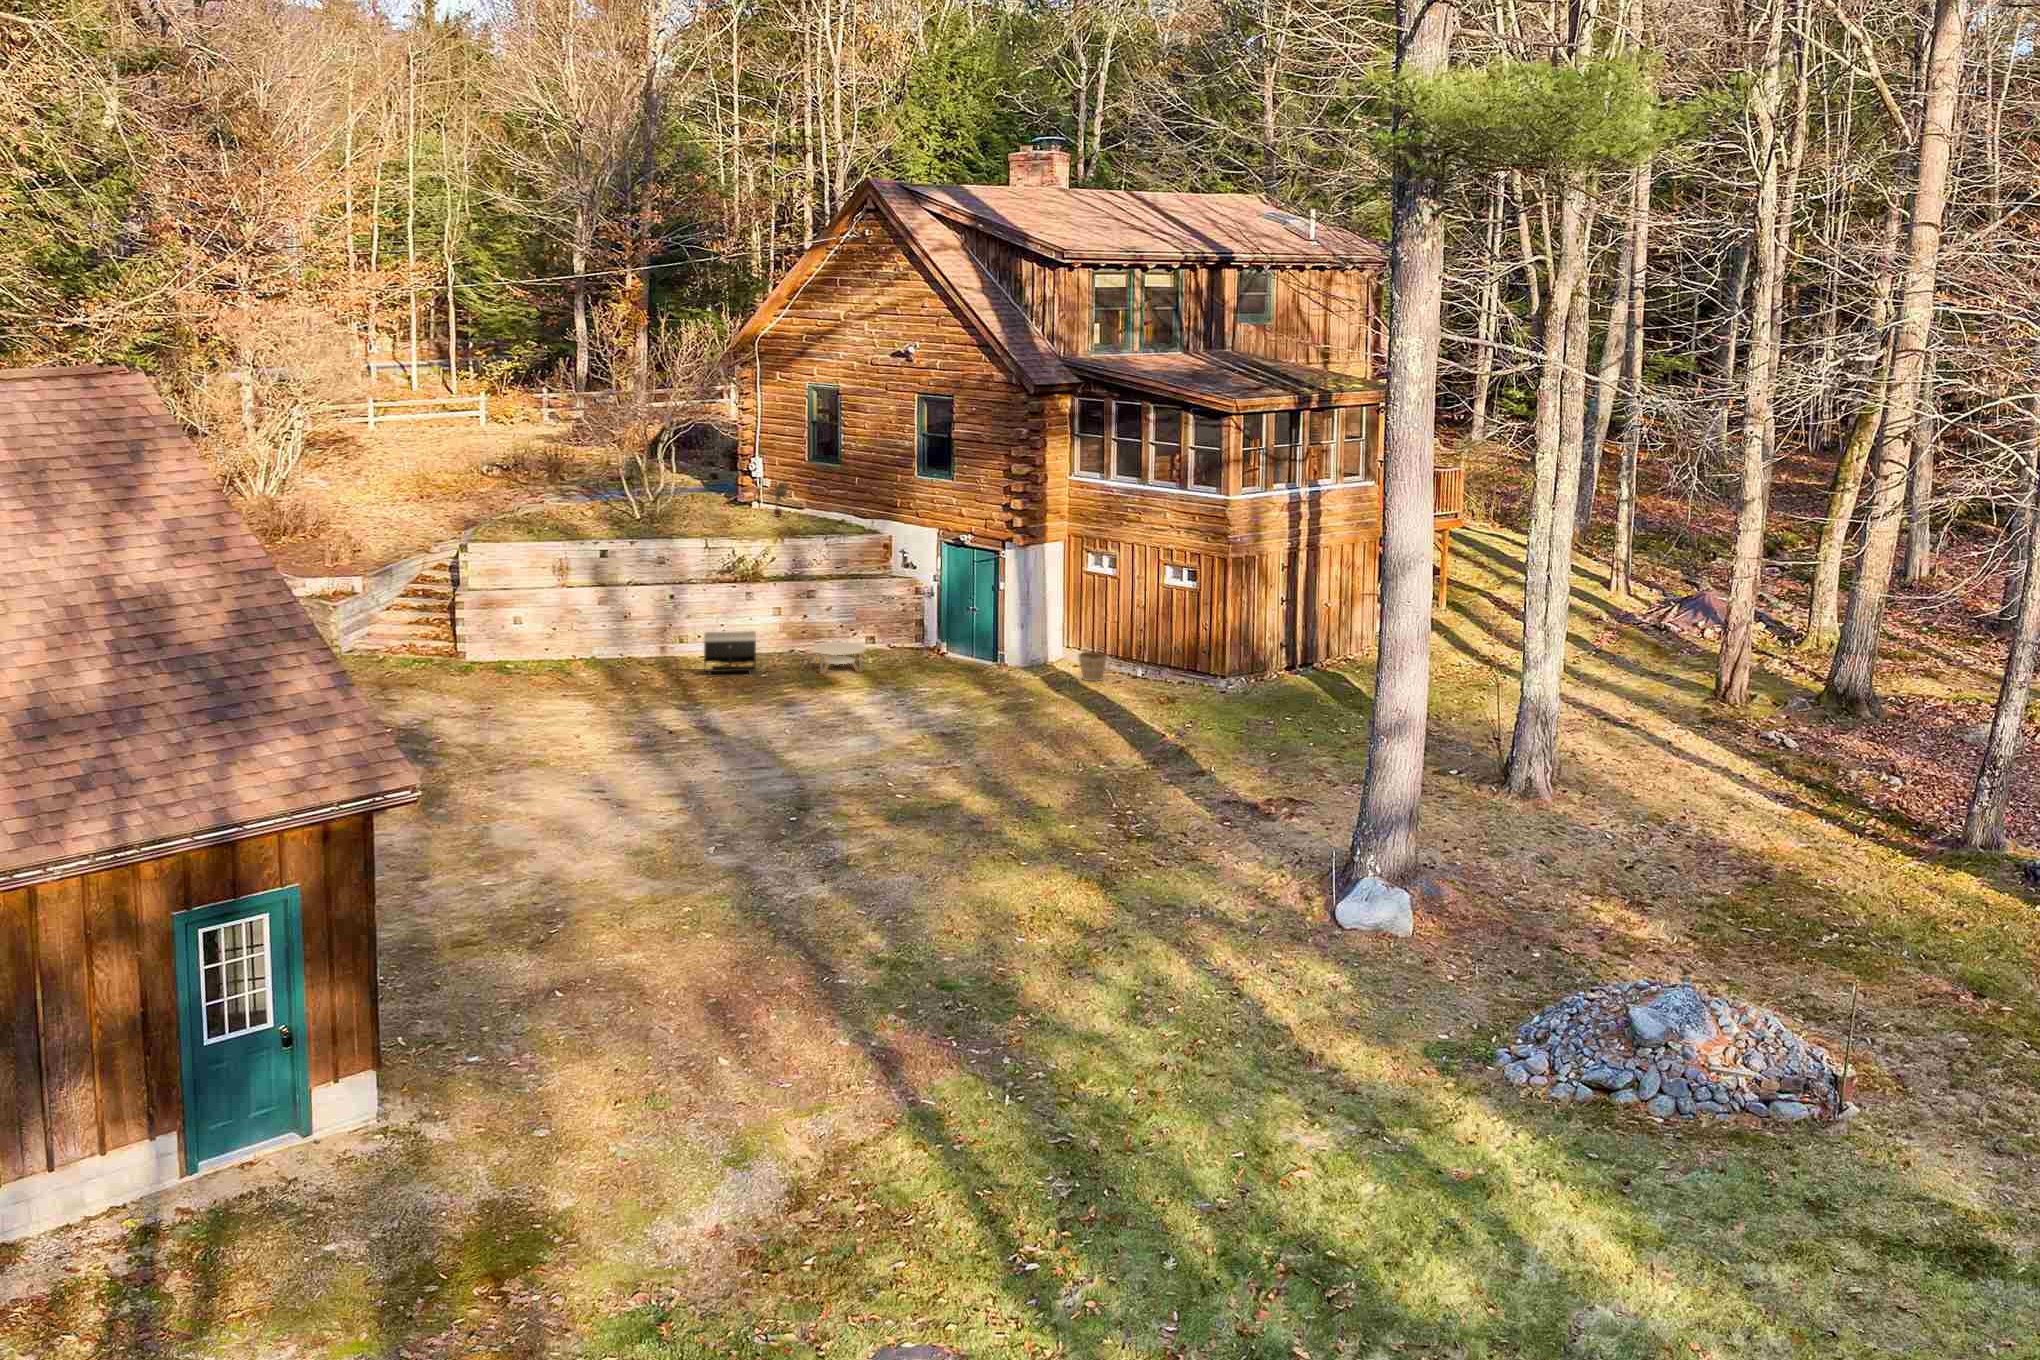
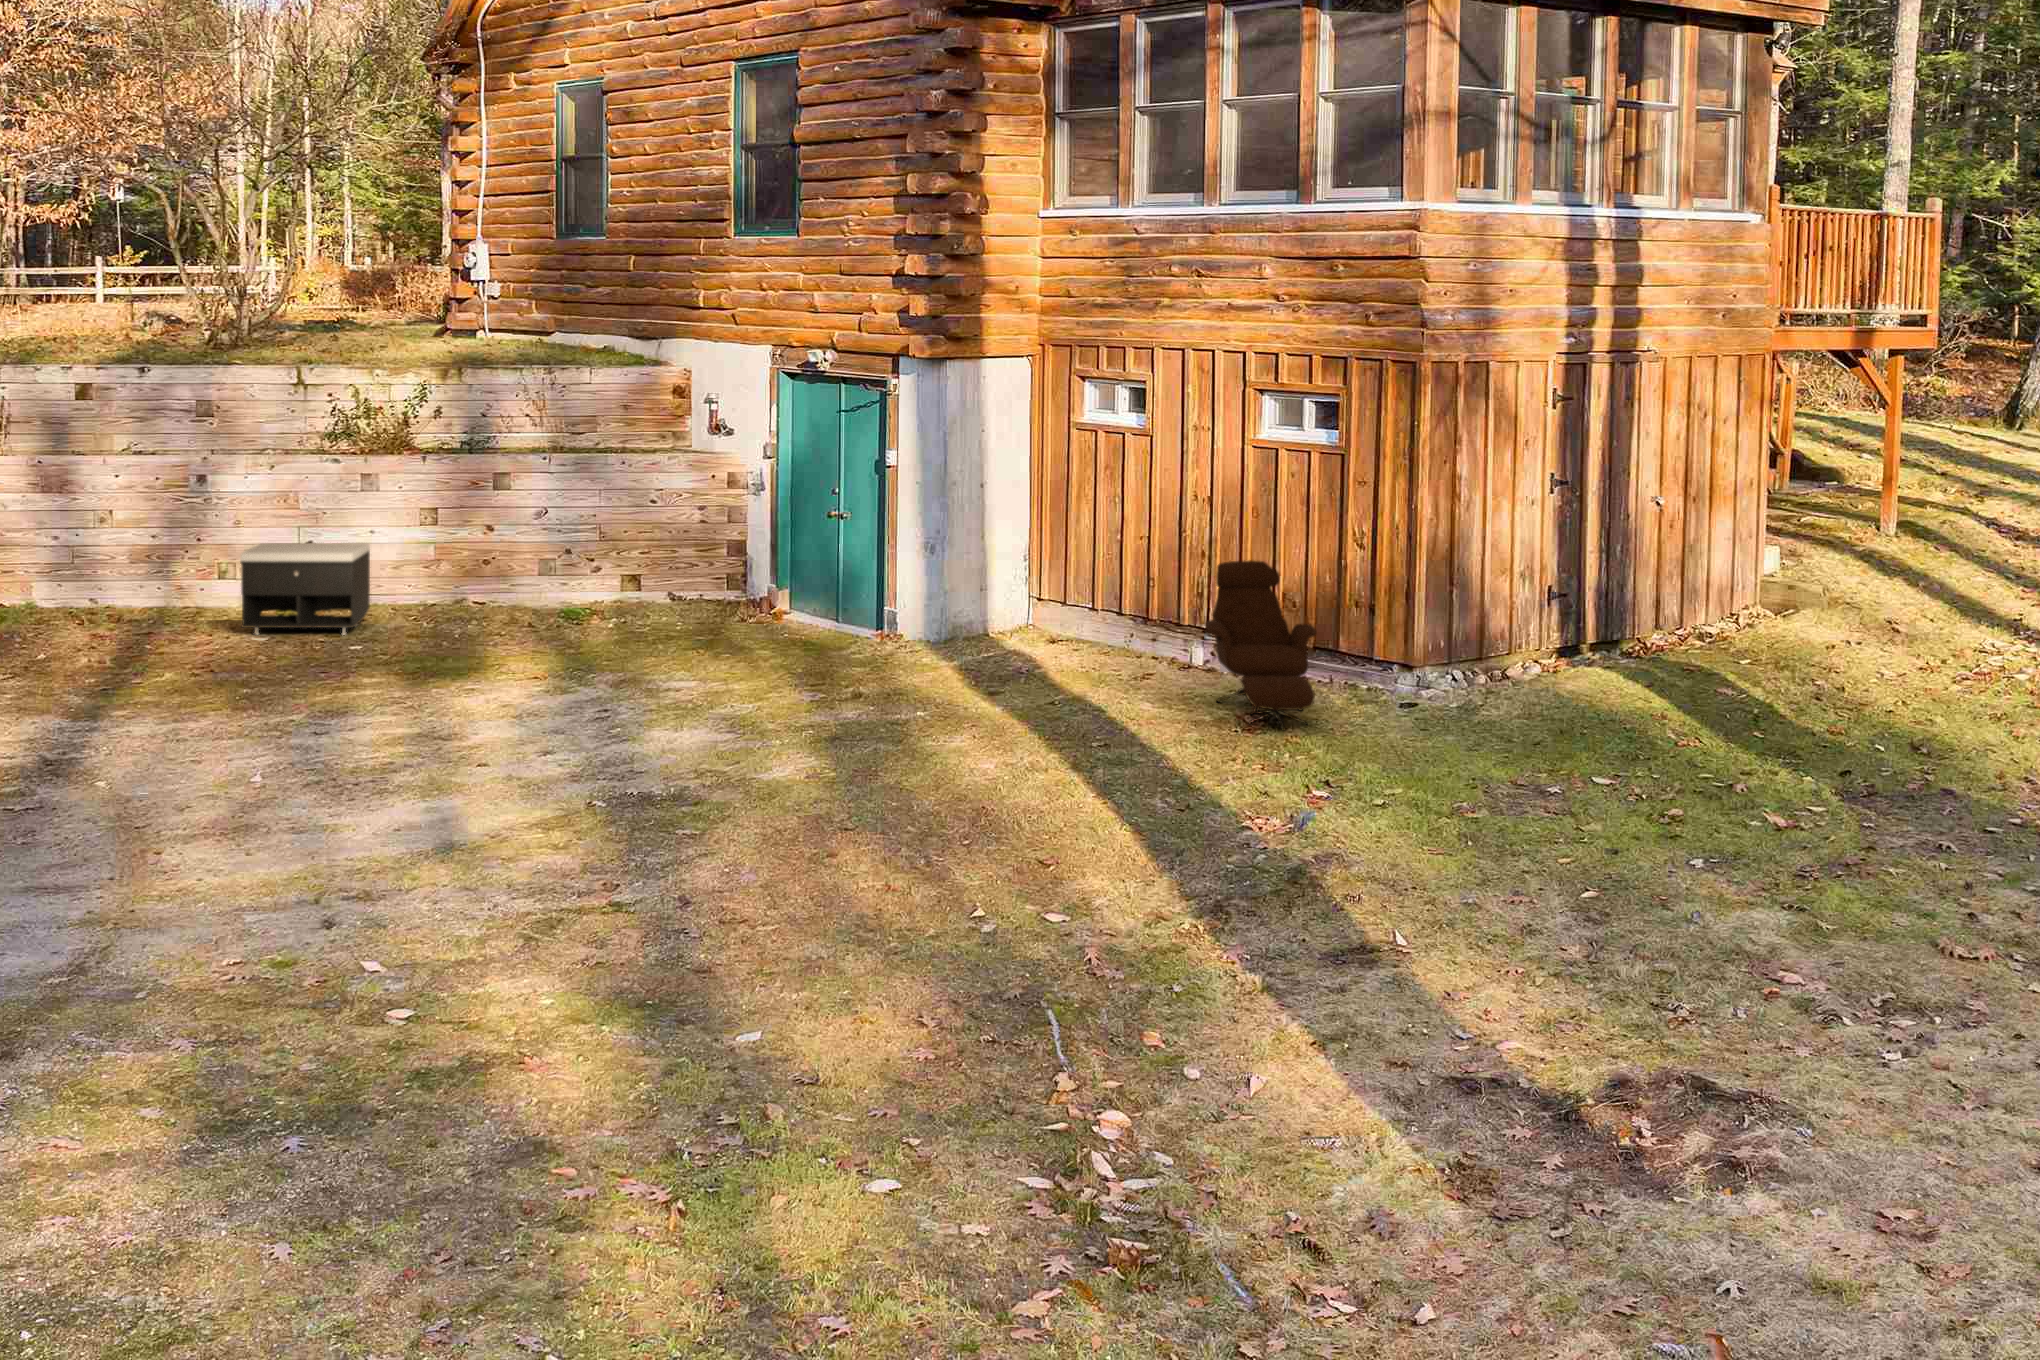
potted tree: present [770,479,790,517] -> none [496,267,537,341]
lounge chair: none [1141,634,1186,702] -> present [1206,560,1317,730]
round table: present [812,643,867,674] -> none [479,573,601,638]
wooden bucket: present [1079,651,1107,681] -> none [1058,600,1126,670]

